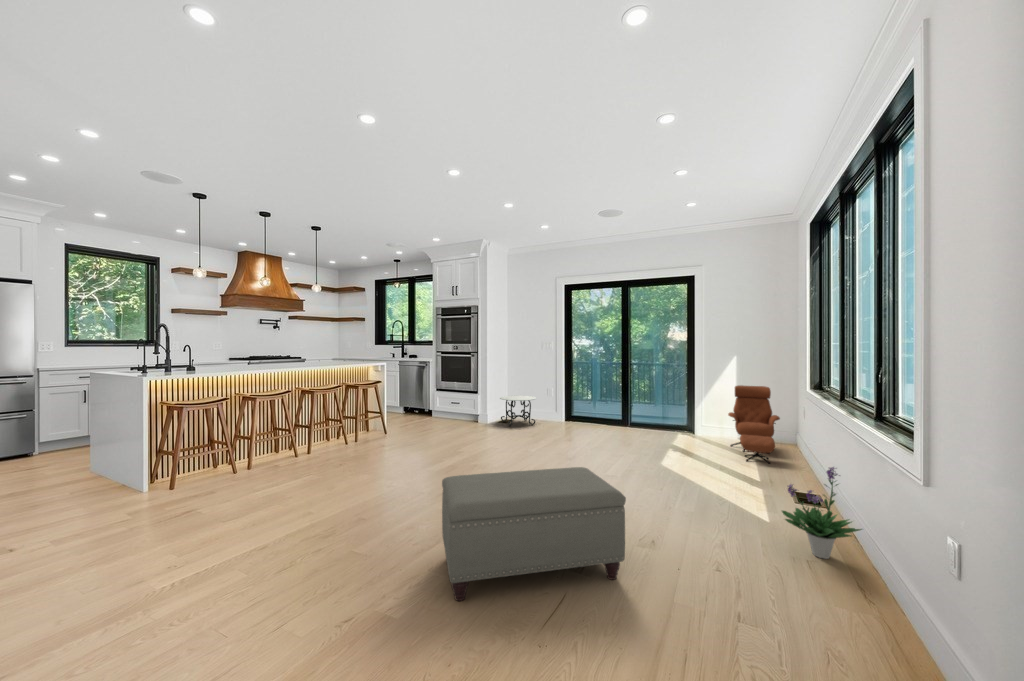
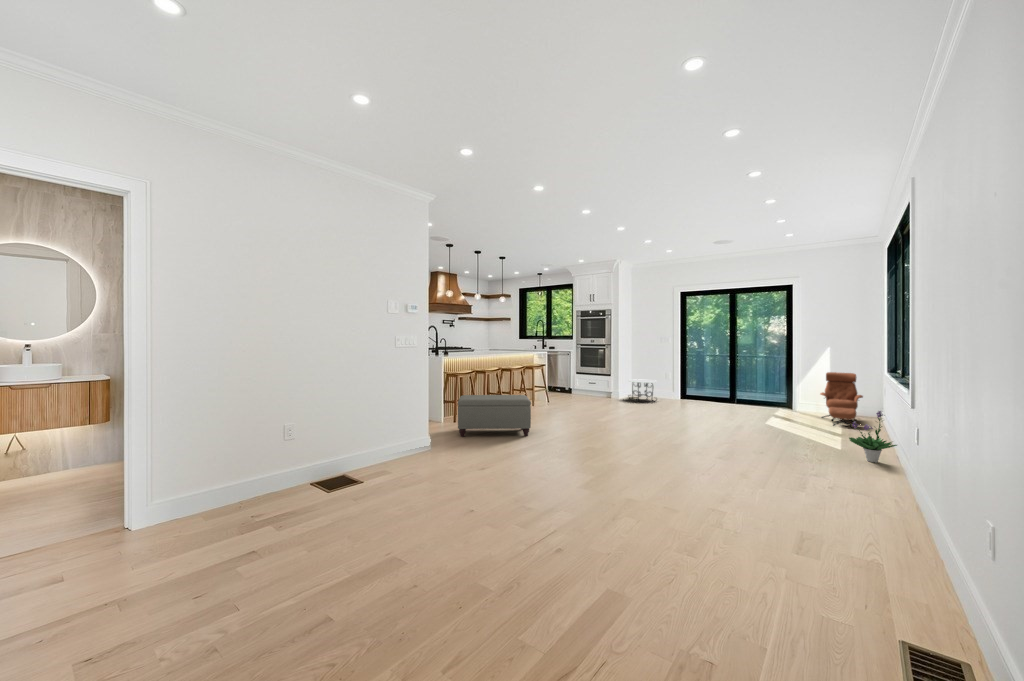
ottoman: present [442,467,626,601] -> present [458,395,531,437]

